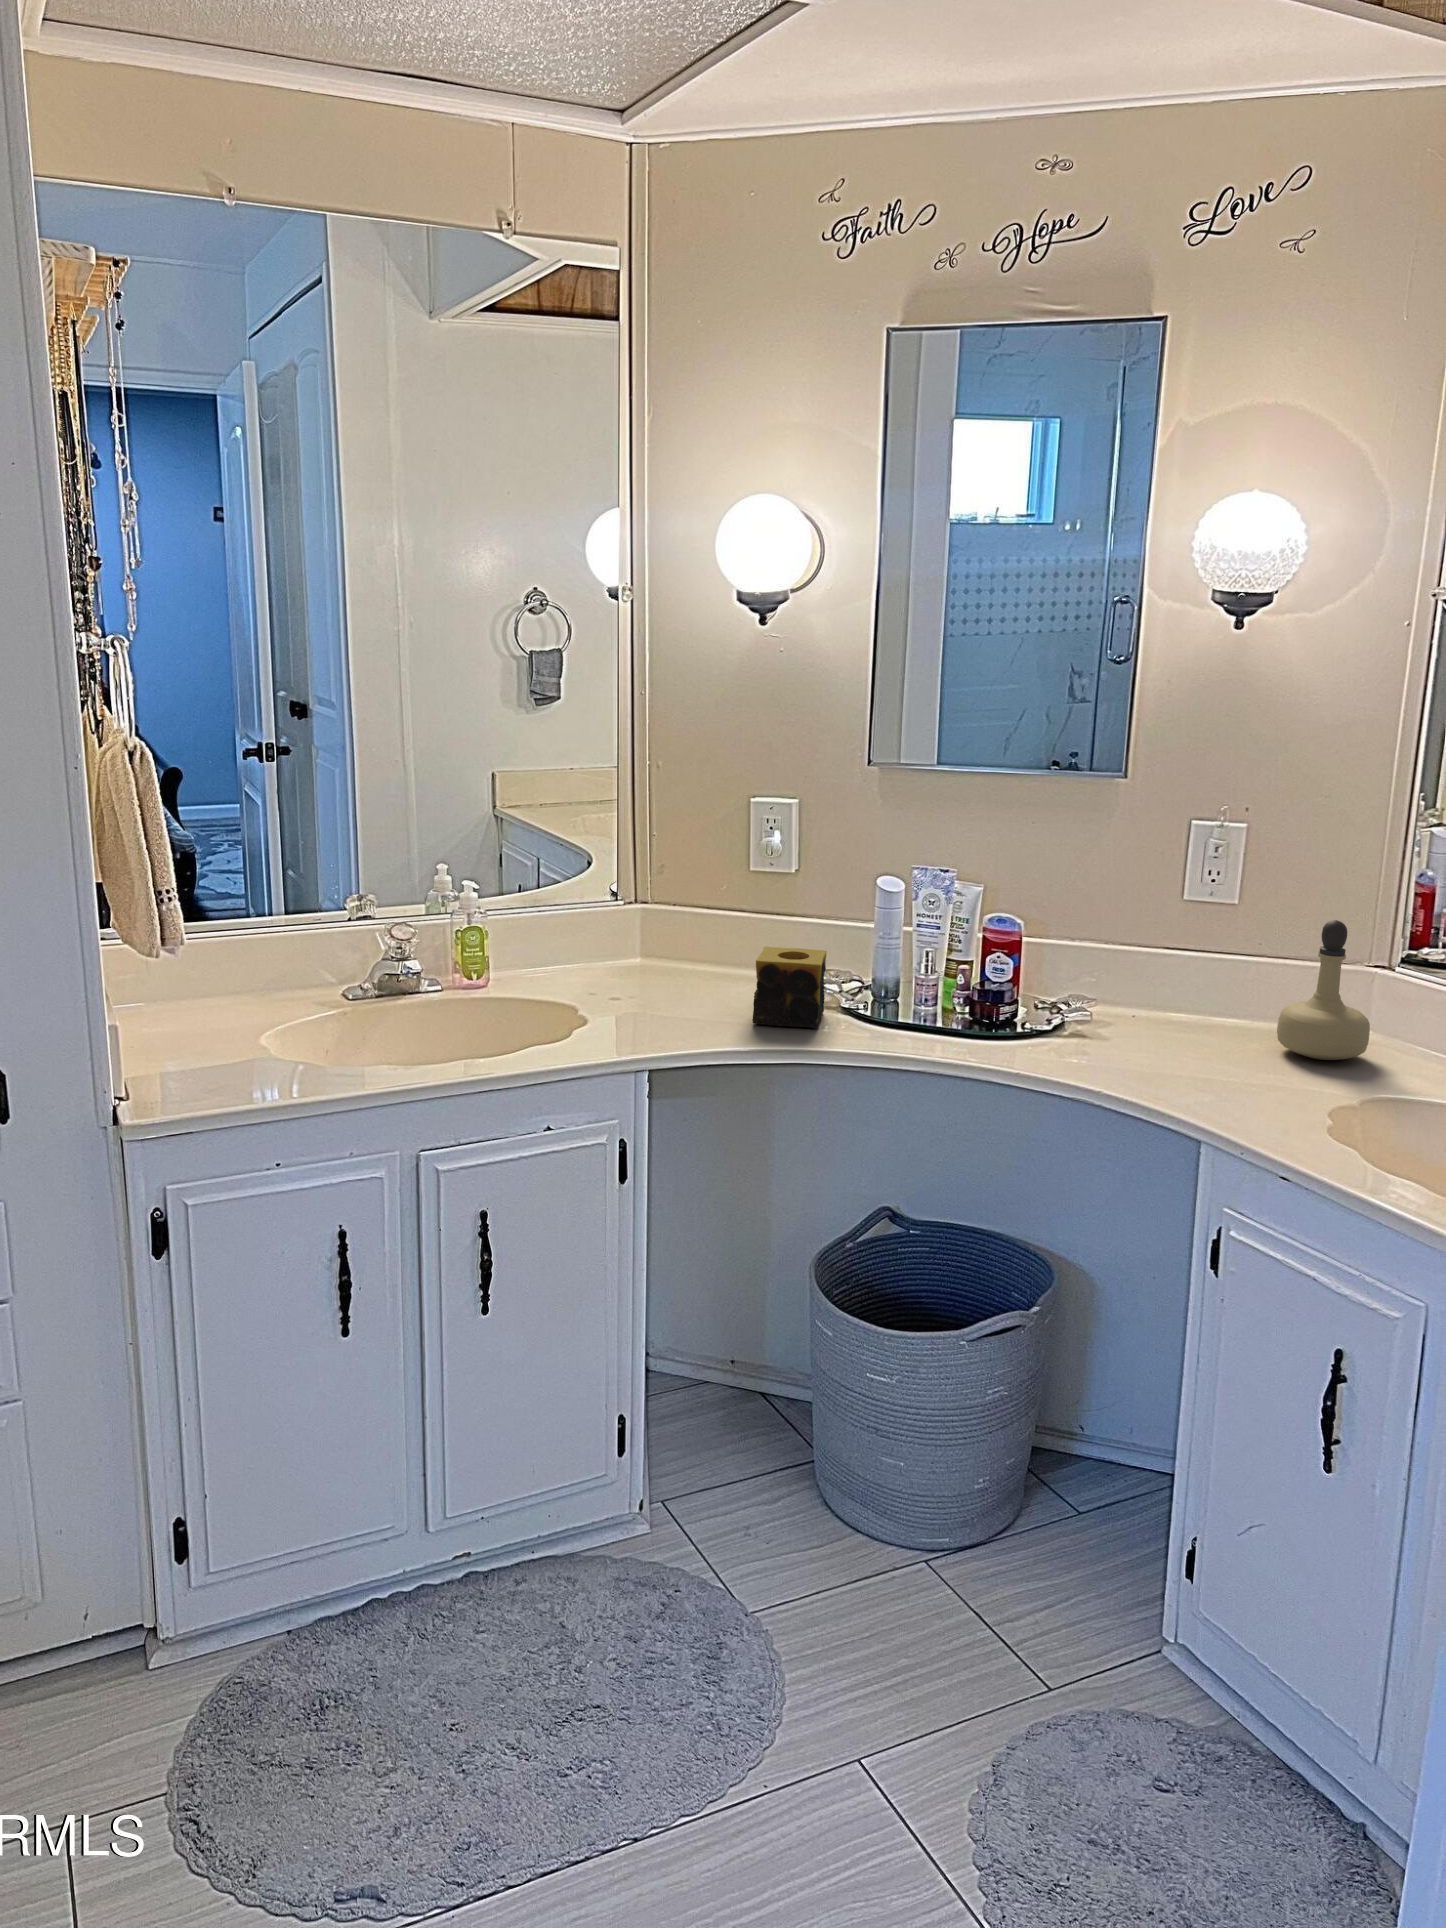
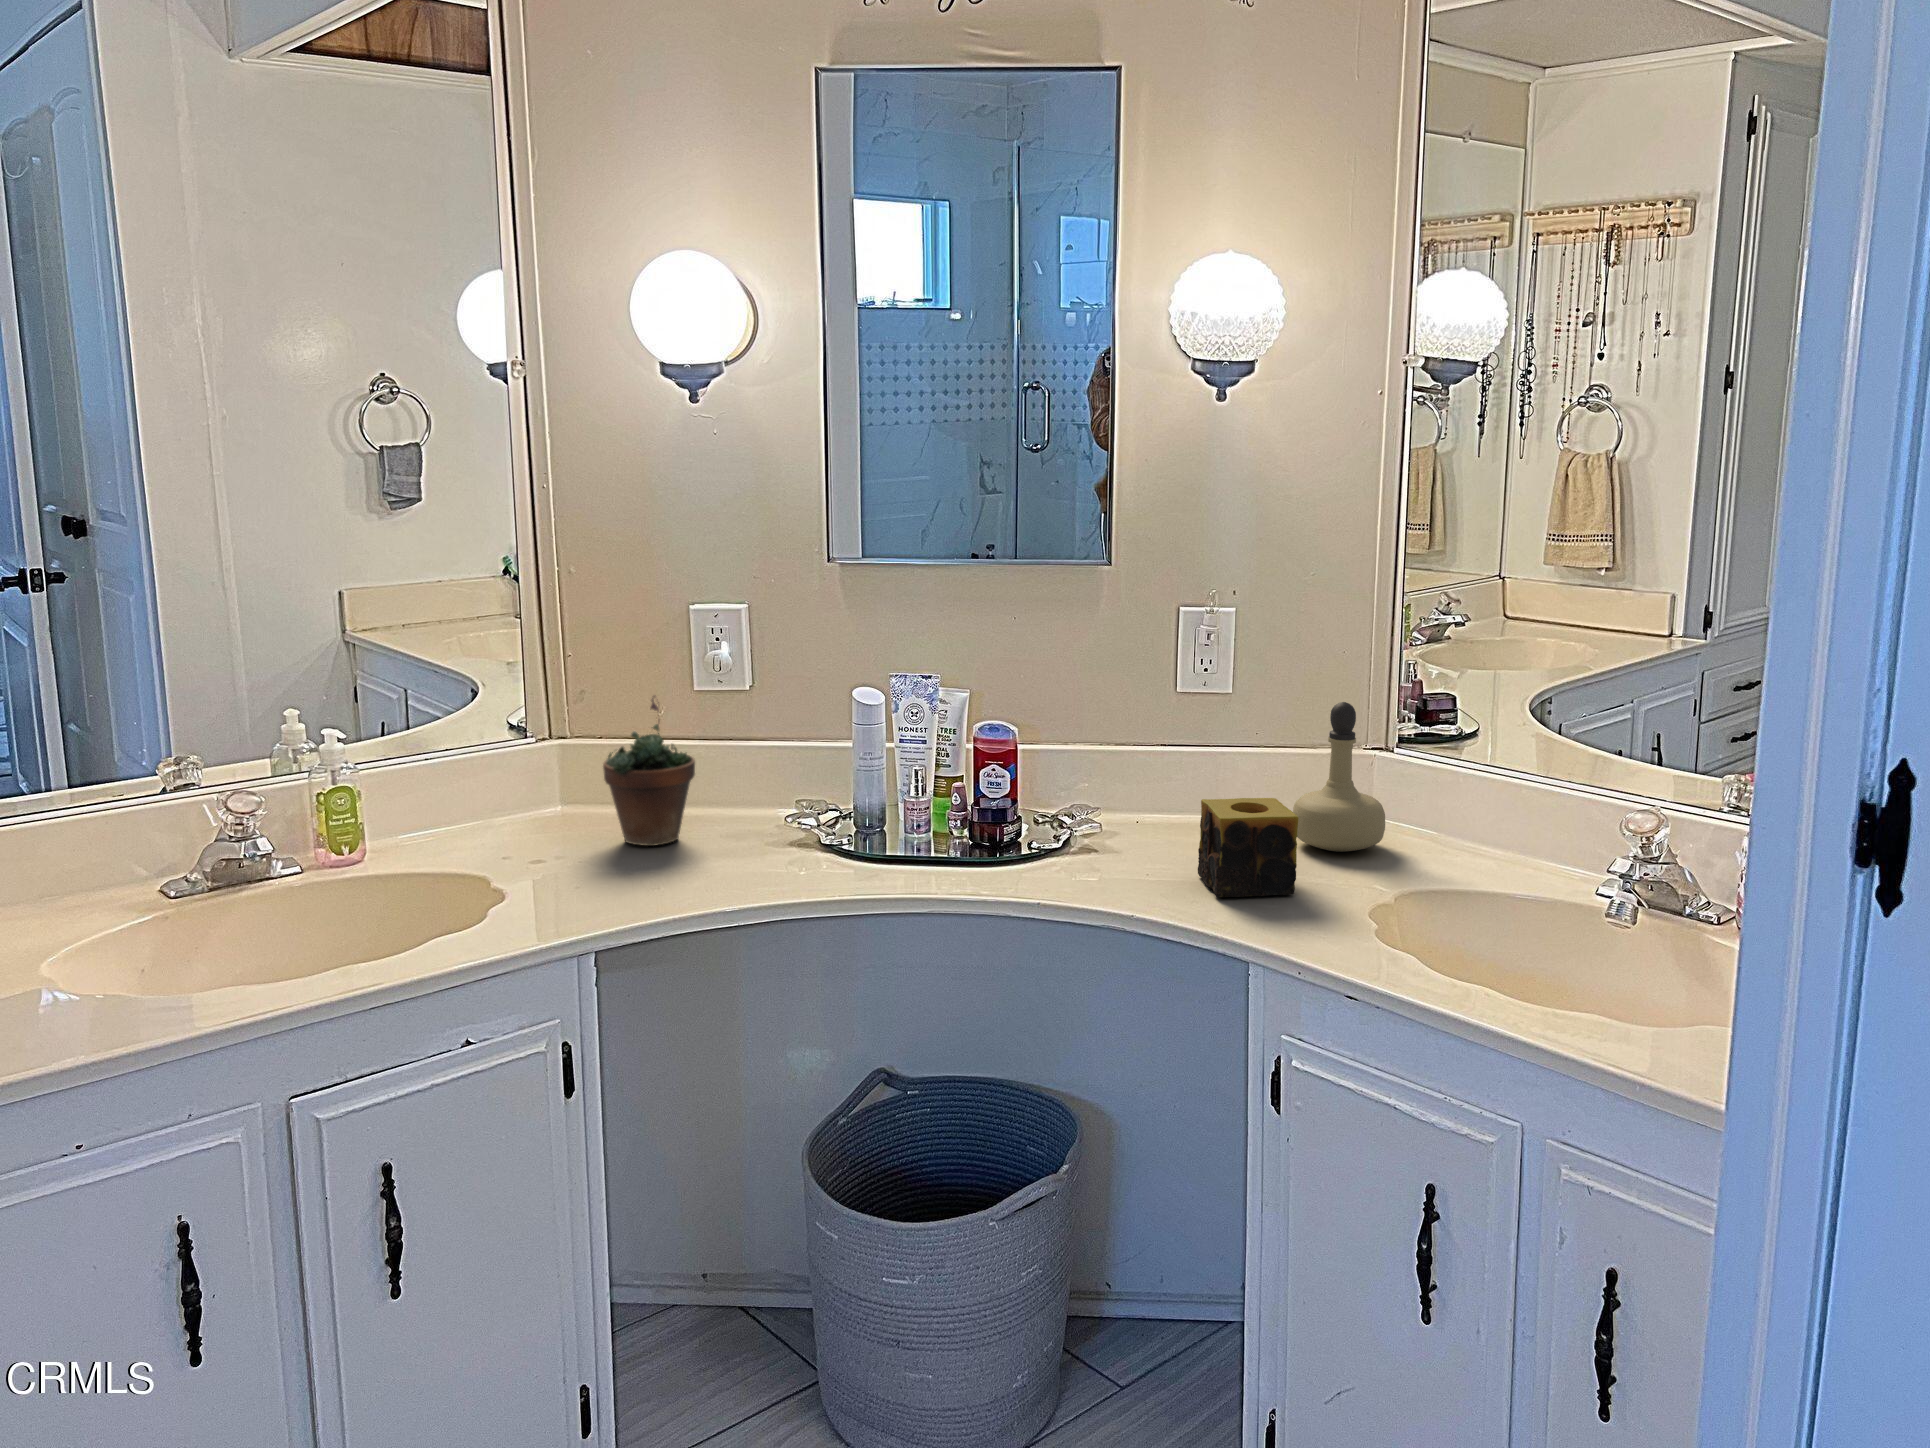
succulent plant: none [671,870,745,996] -> present [603,696,695,846]
candle: present [752,947,827,1028] -> present [1198,798,1298,897]

